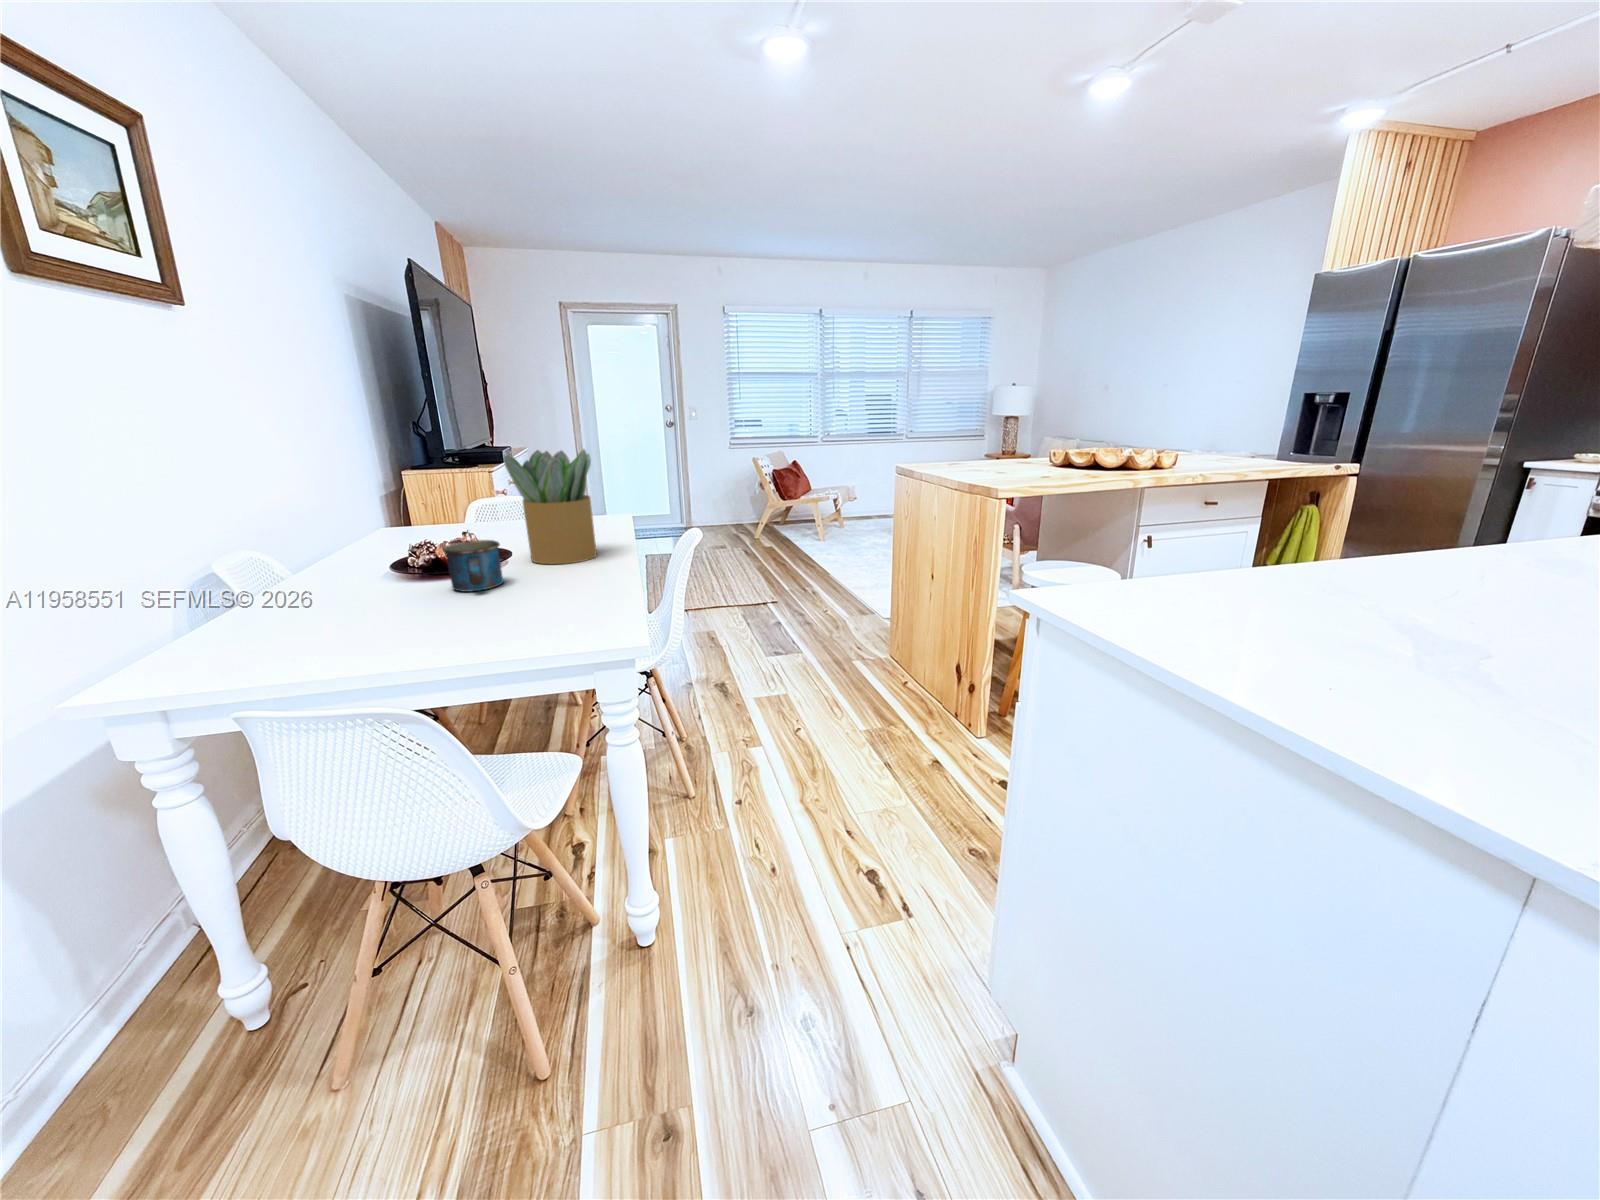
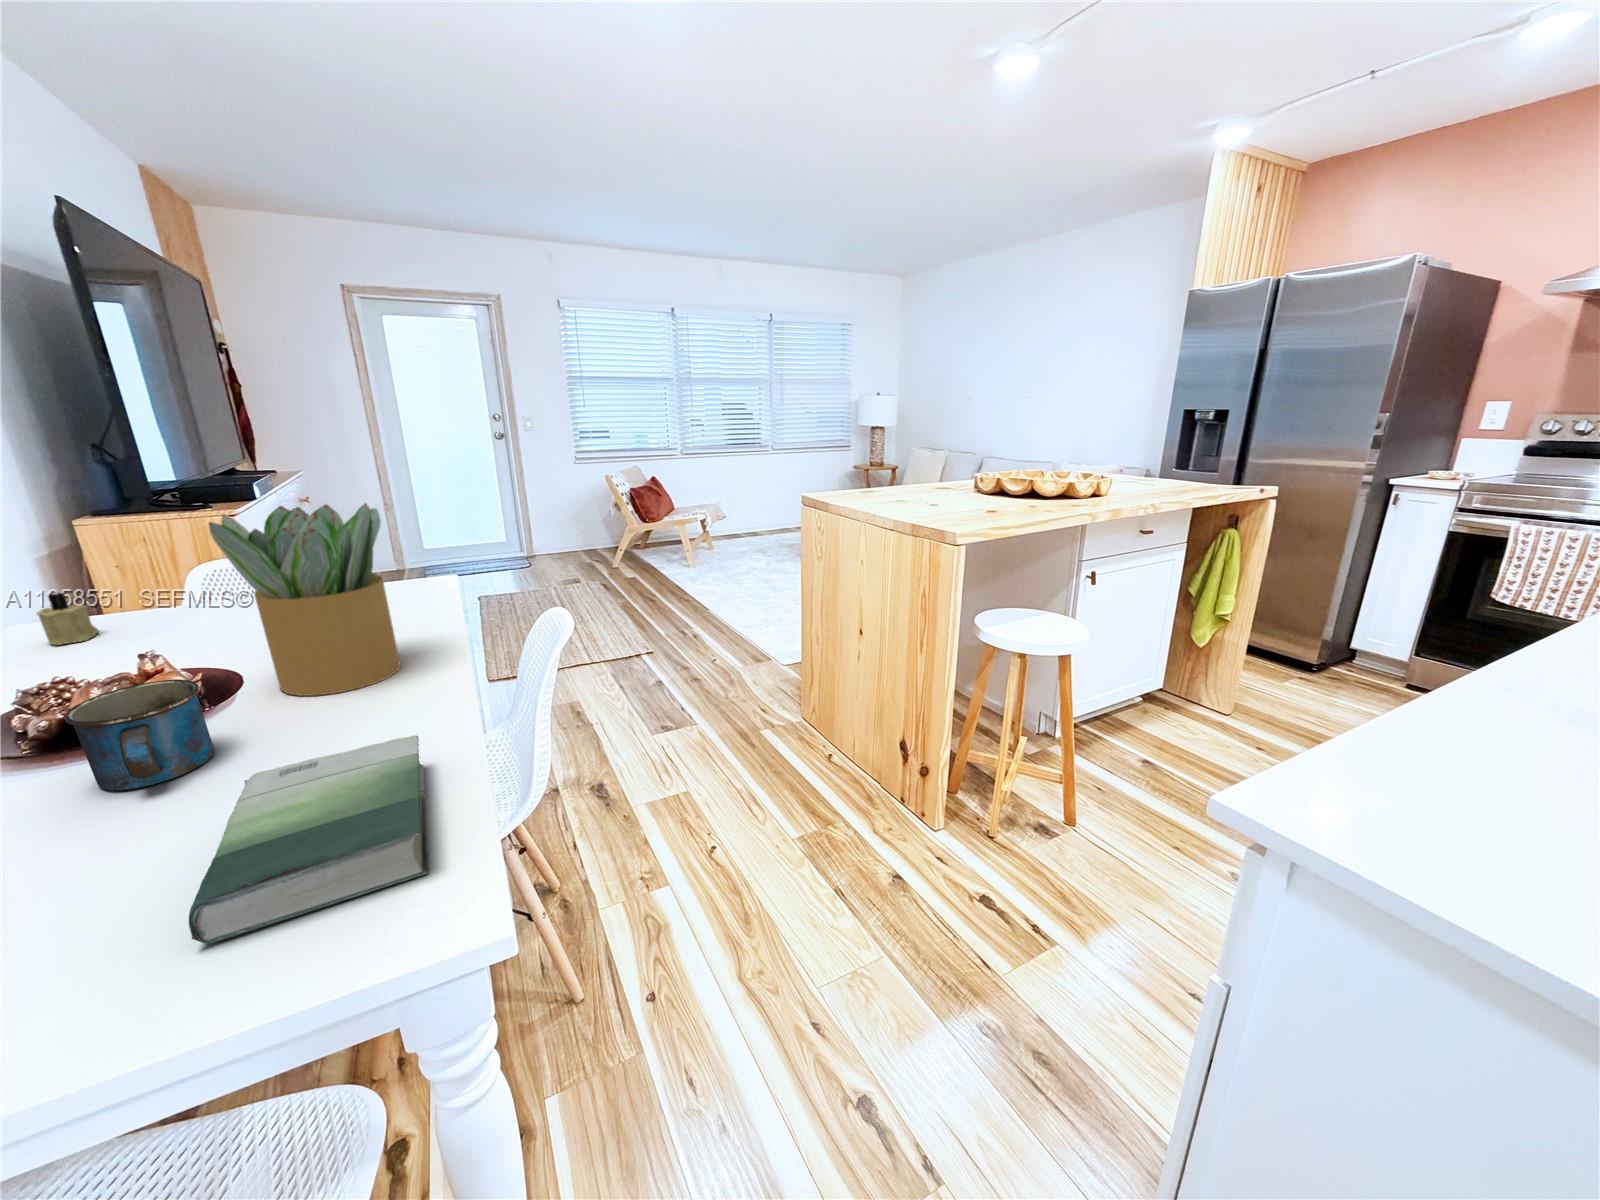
candle: none [400,507,429,538] -> present [36,593,99,645]
book: none [511,574,611,636] -> present [189,736,428,944]

